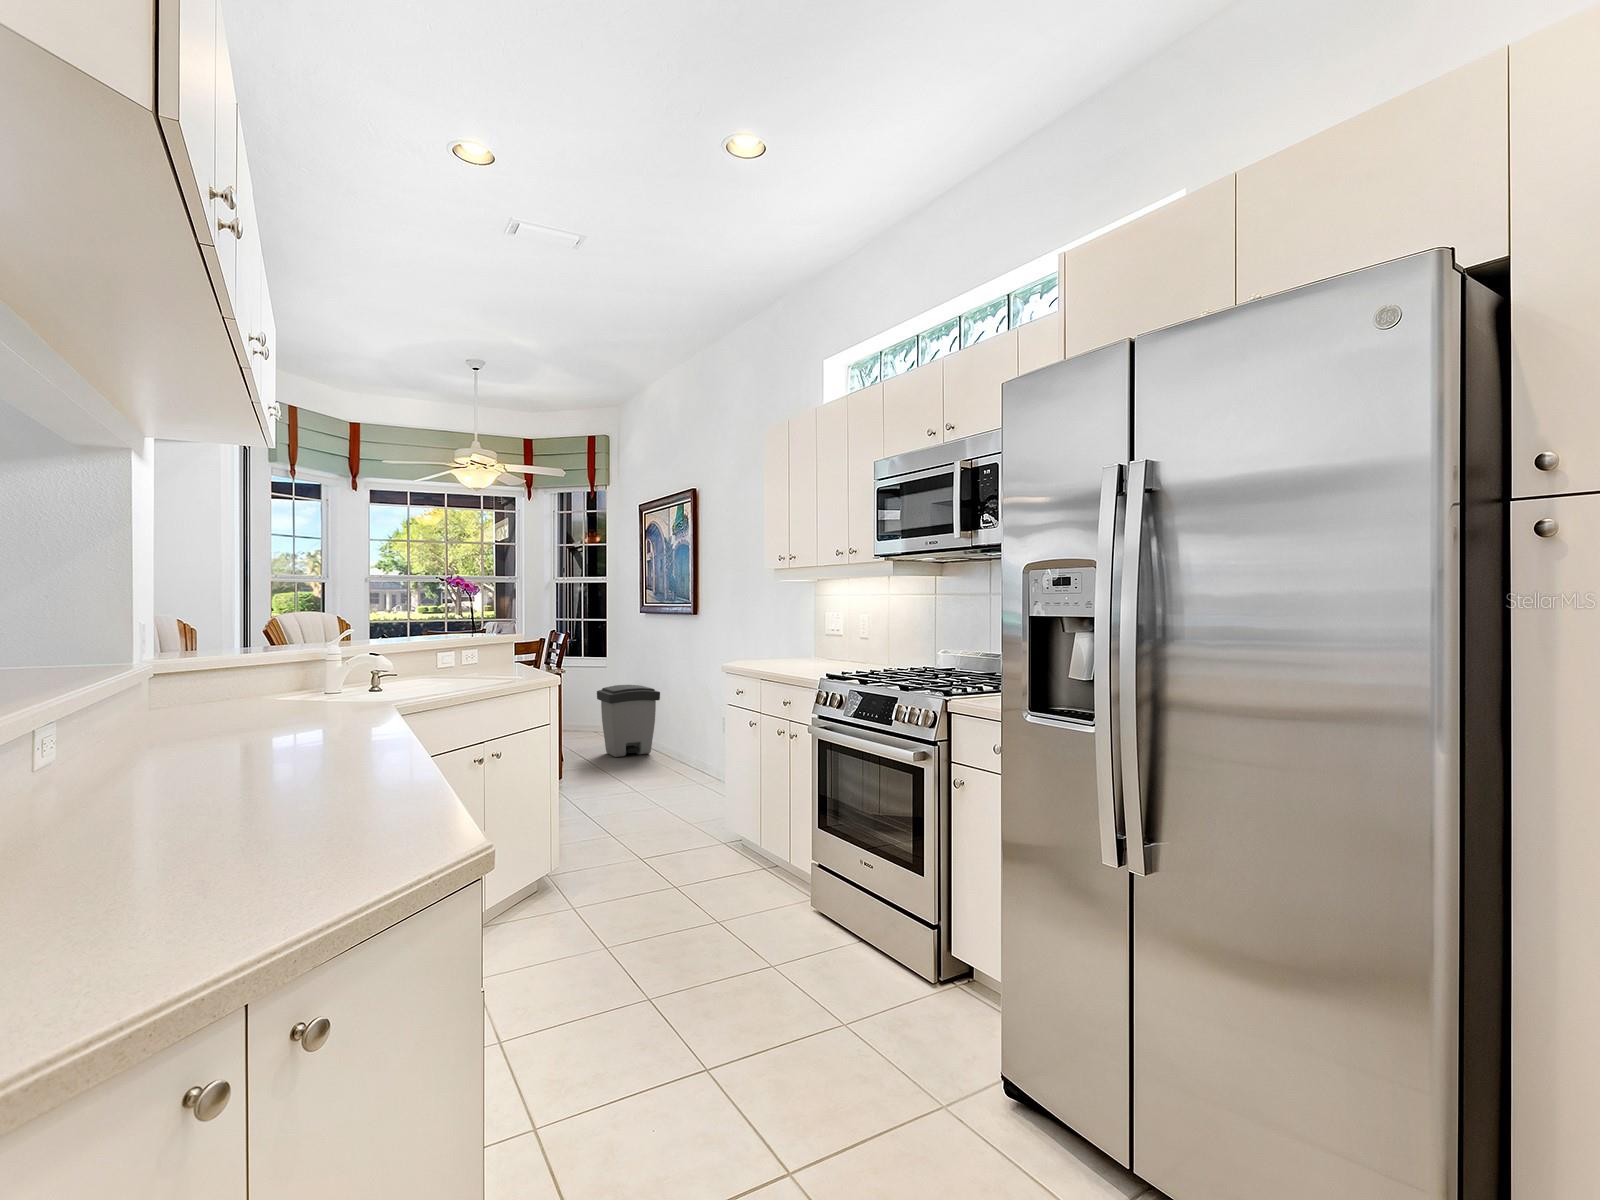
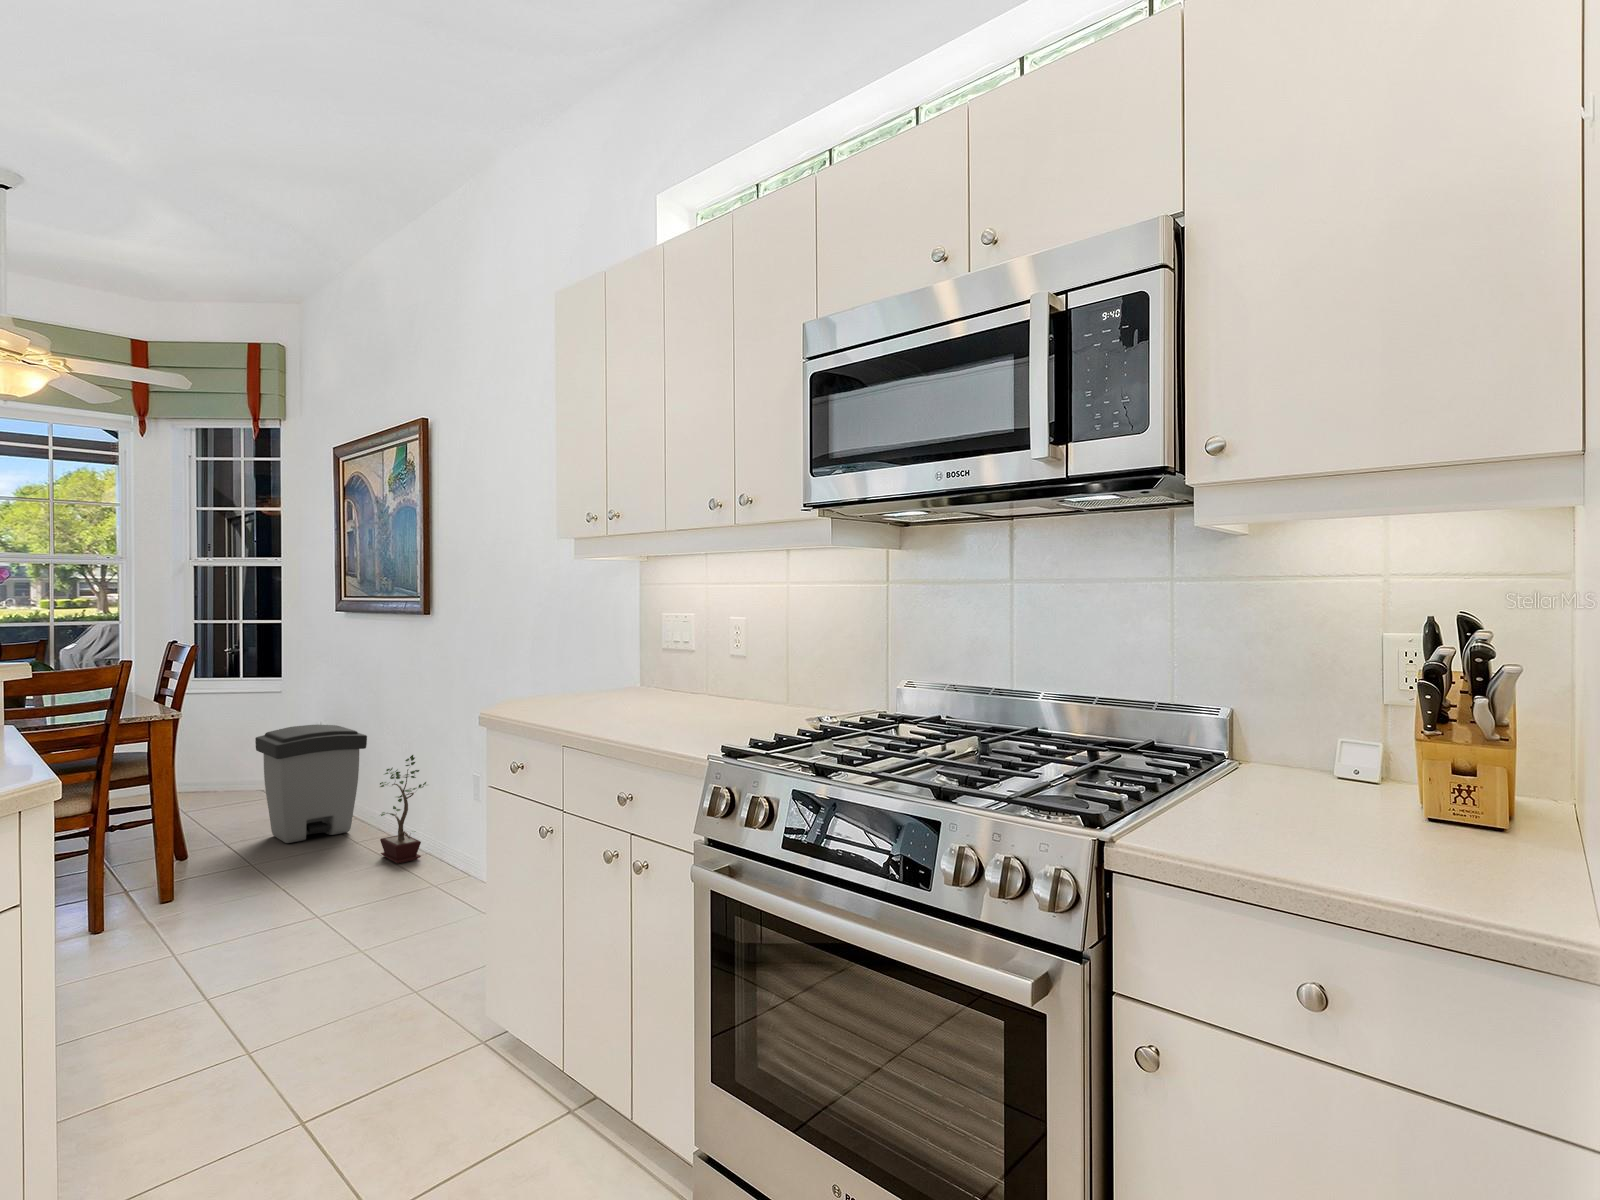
potted plant: none [667,702,698,770] -> present [380,755,428,864]

